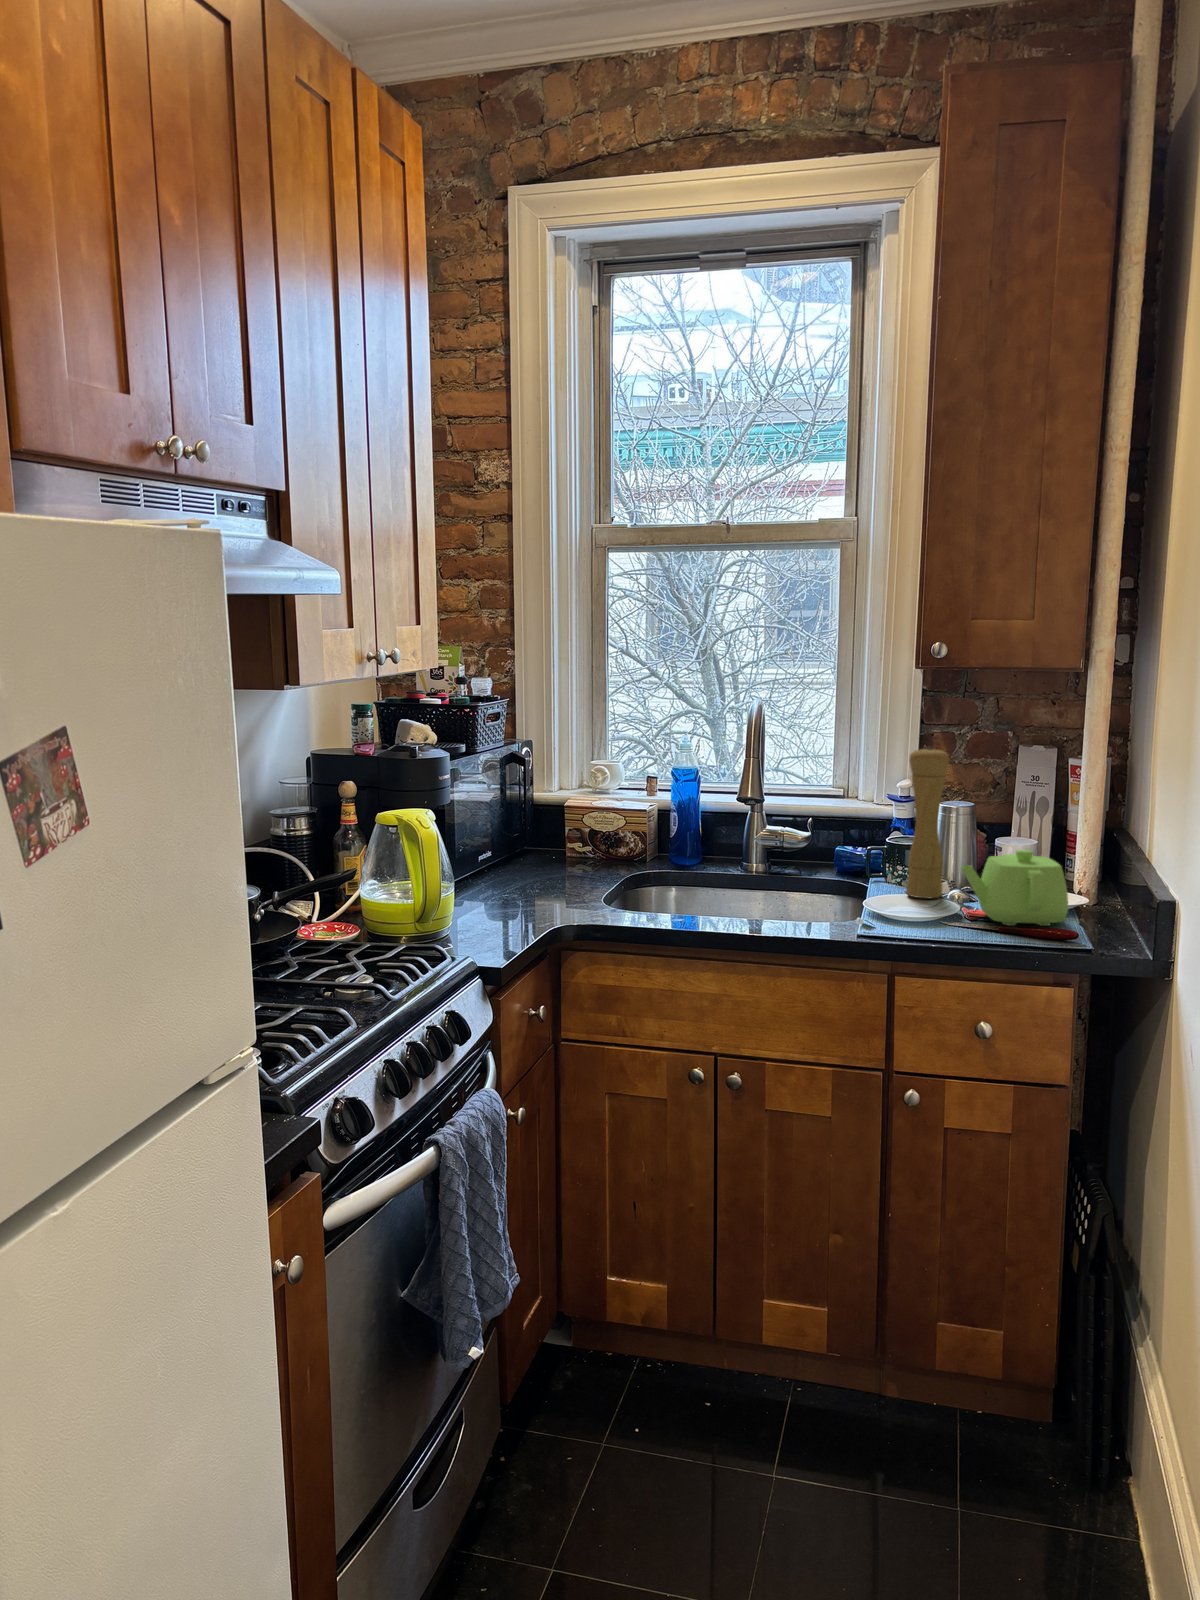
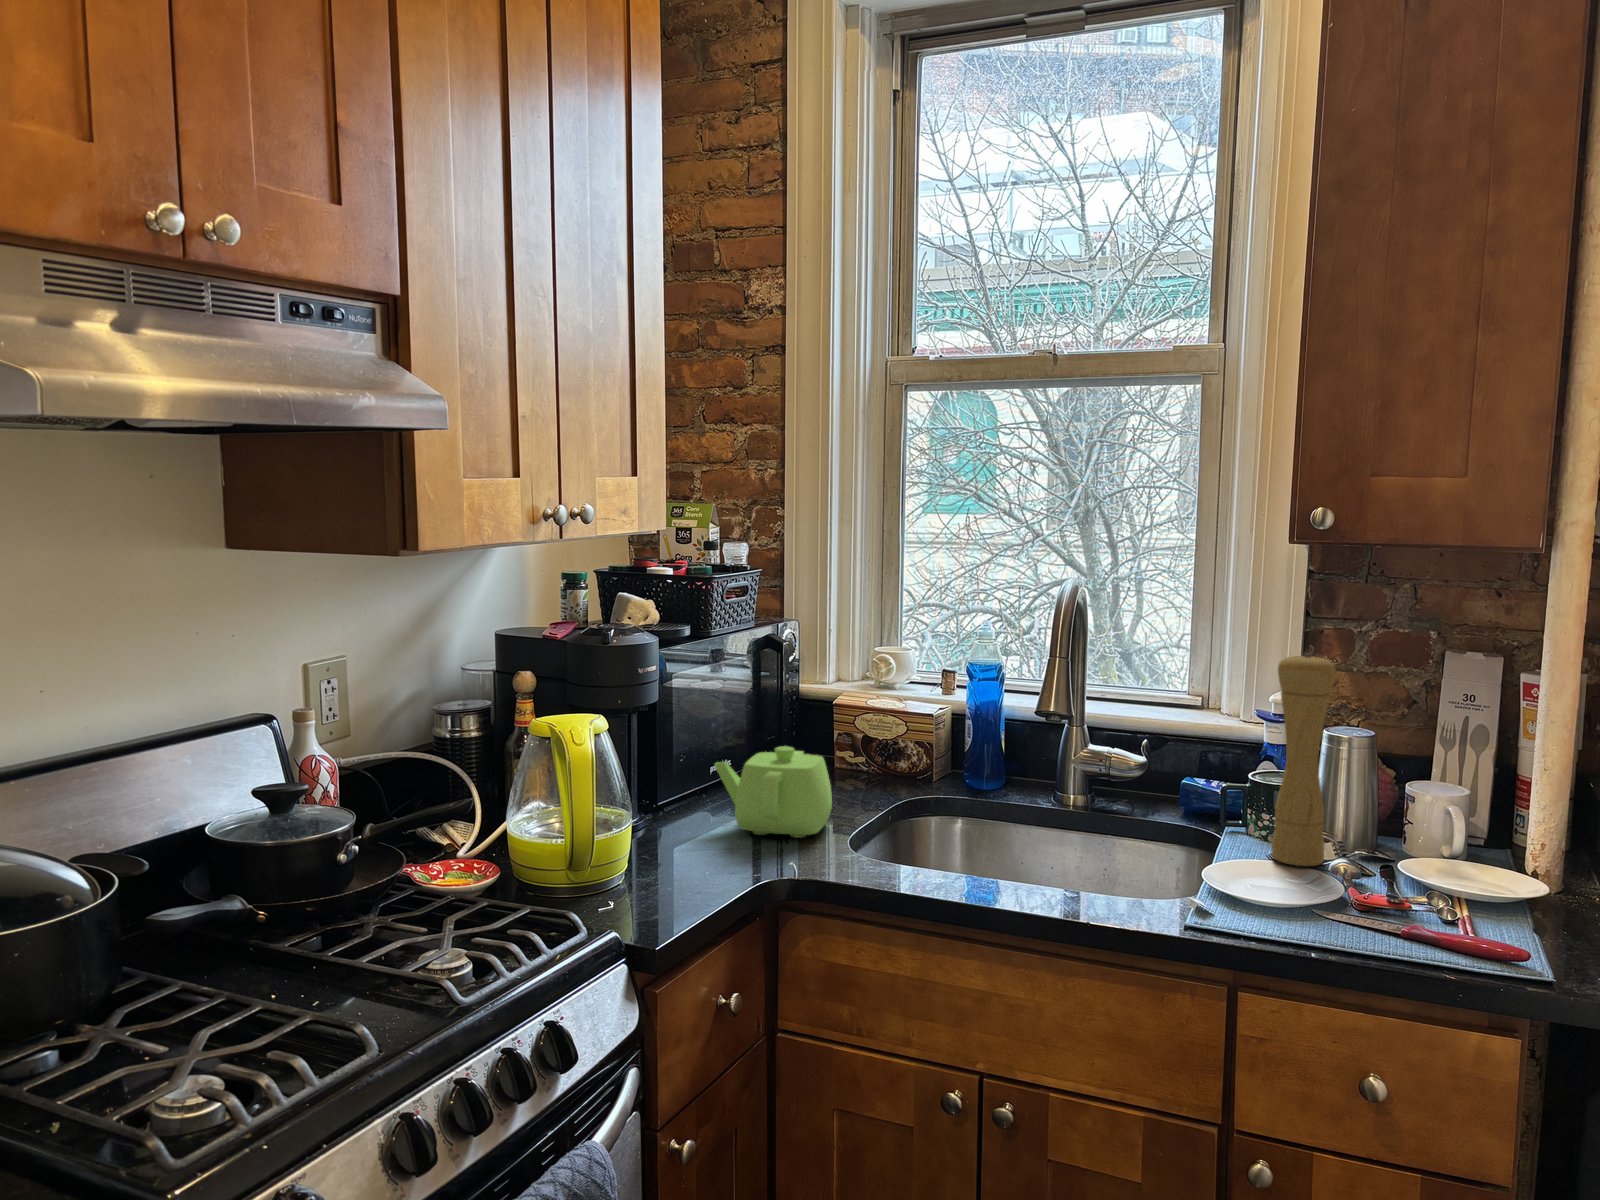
teapot: present [962,849,1068,926] -> present [715,746,832,838]

